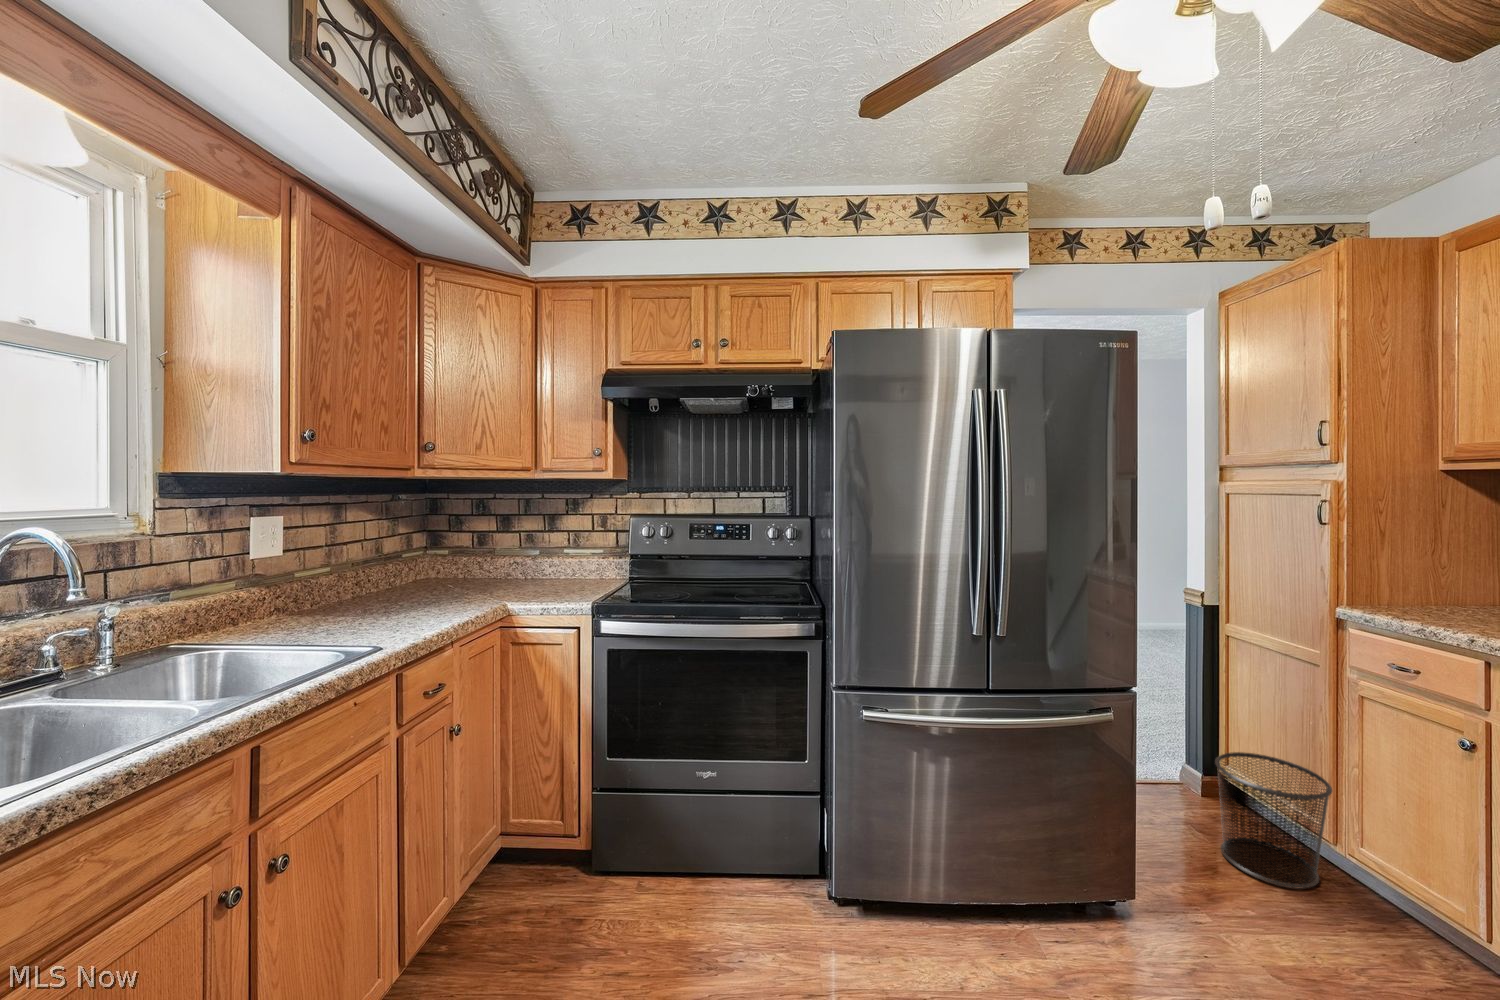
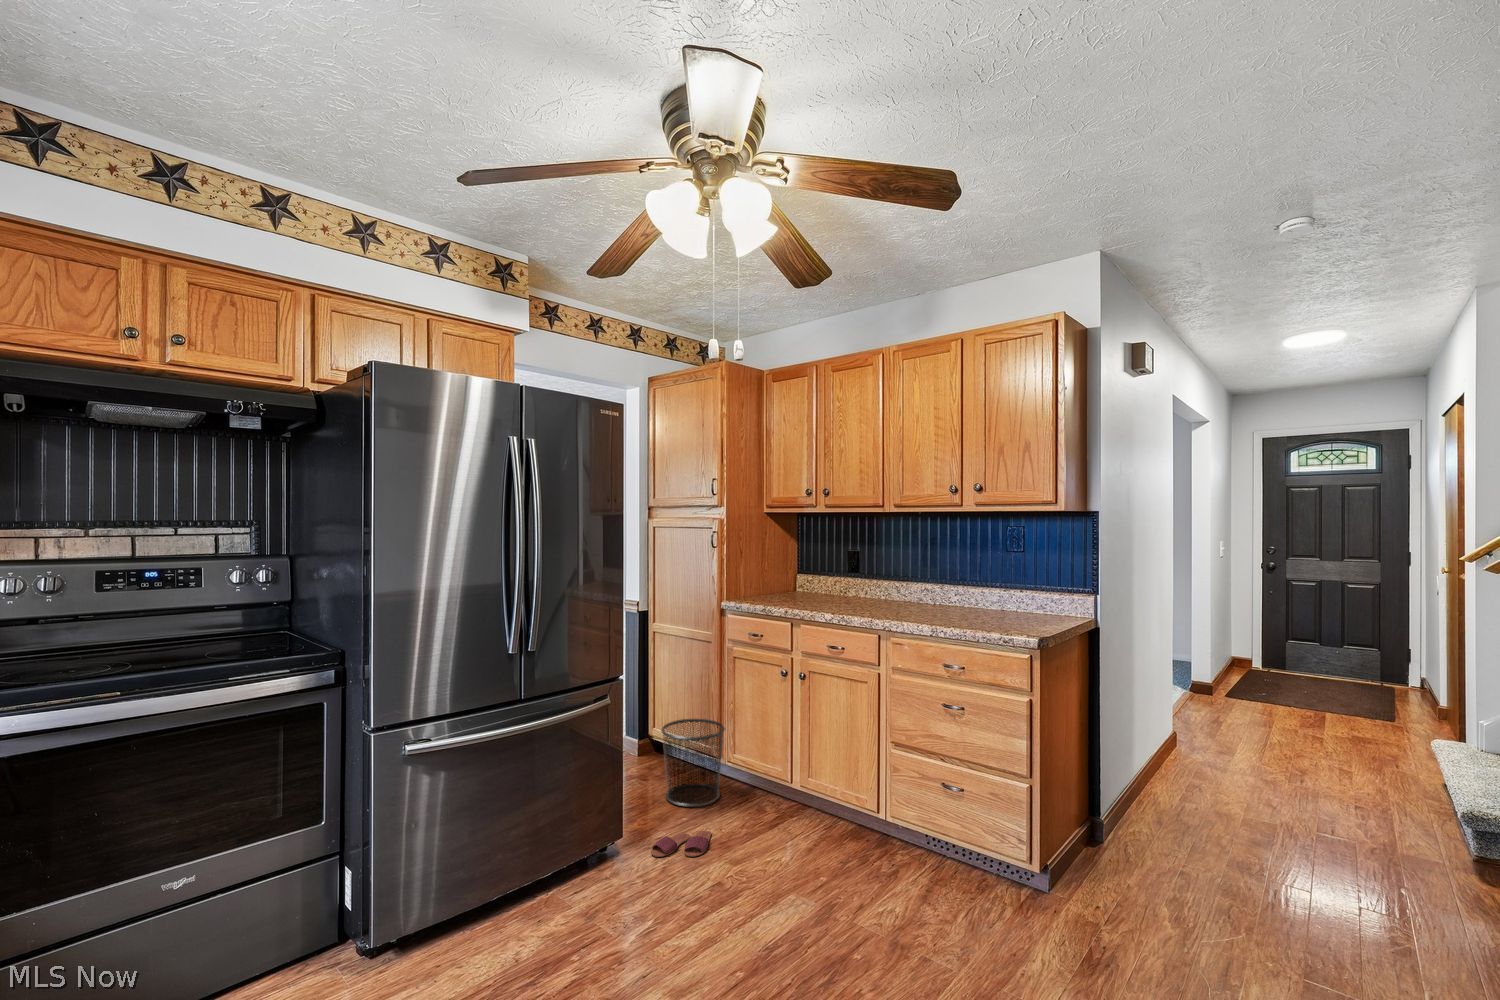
slippers: none [1178,910,1289,967] -> present [651,831,711,857]

